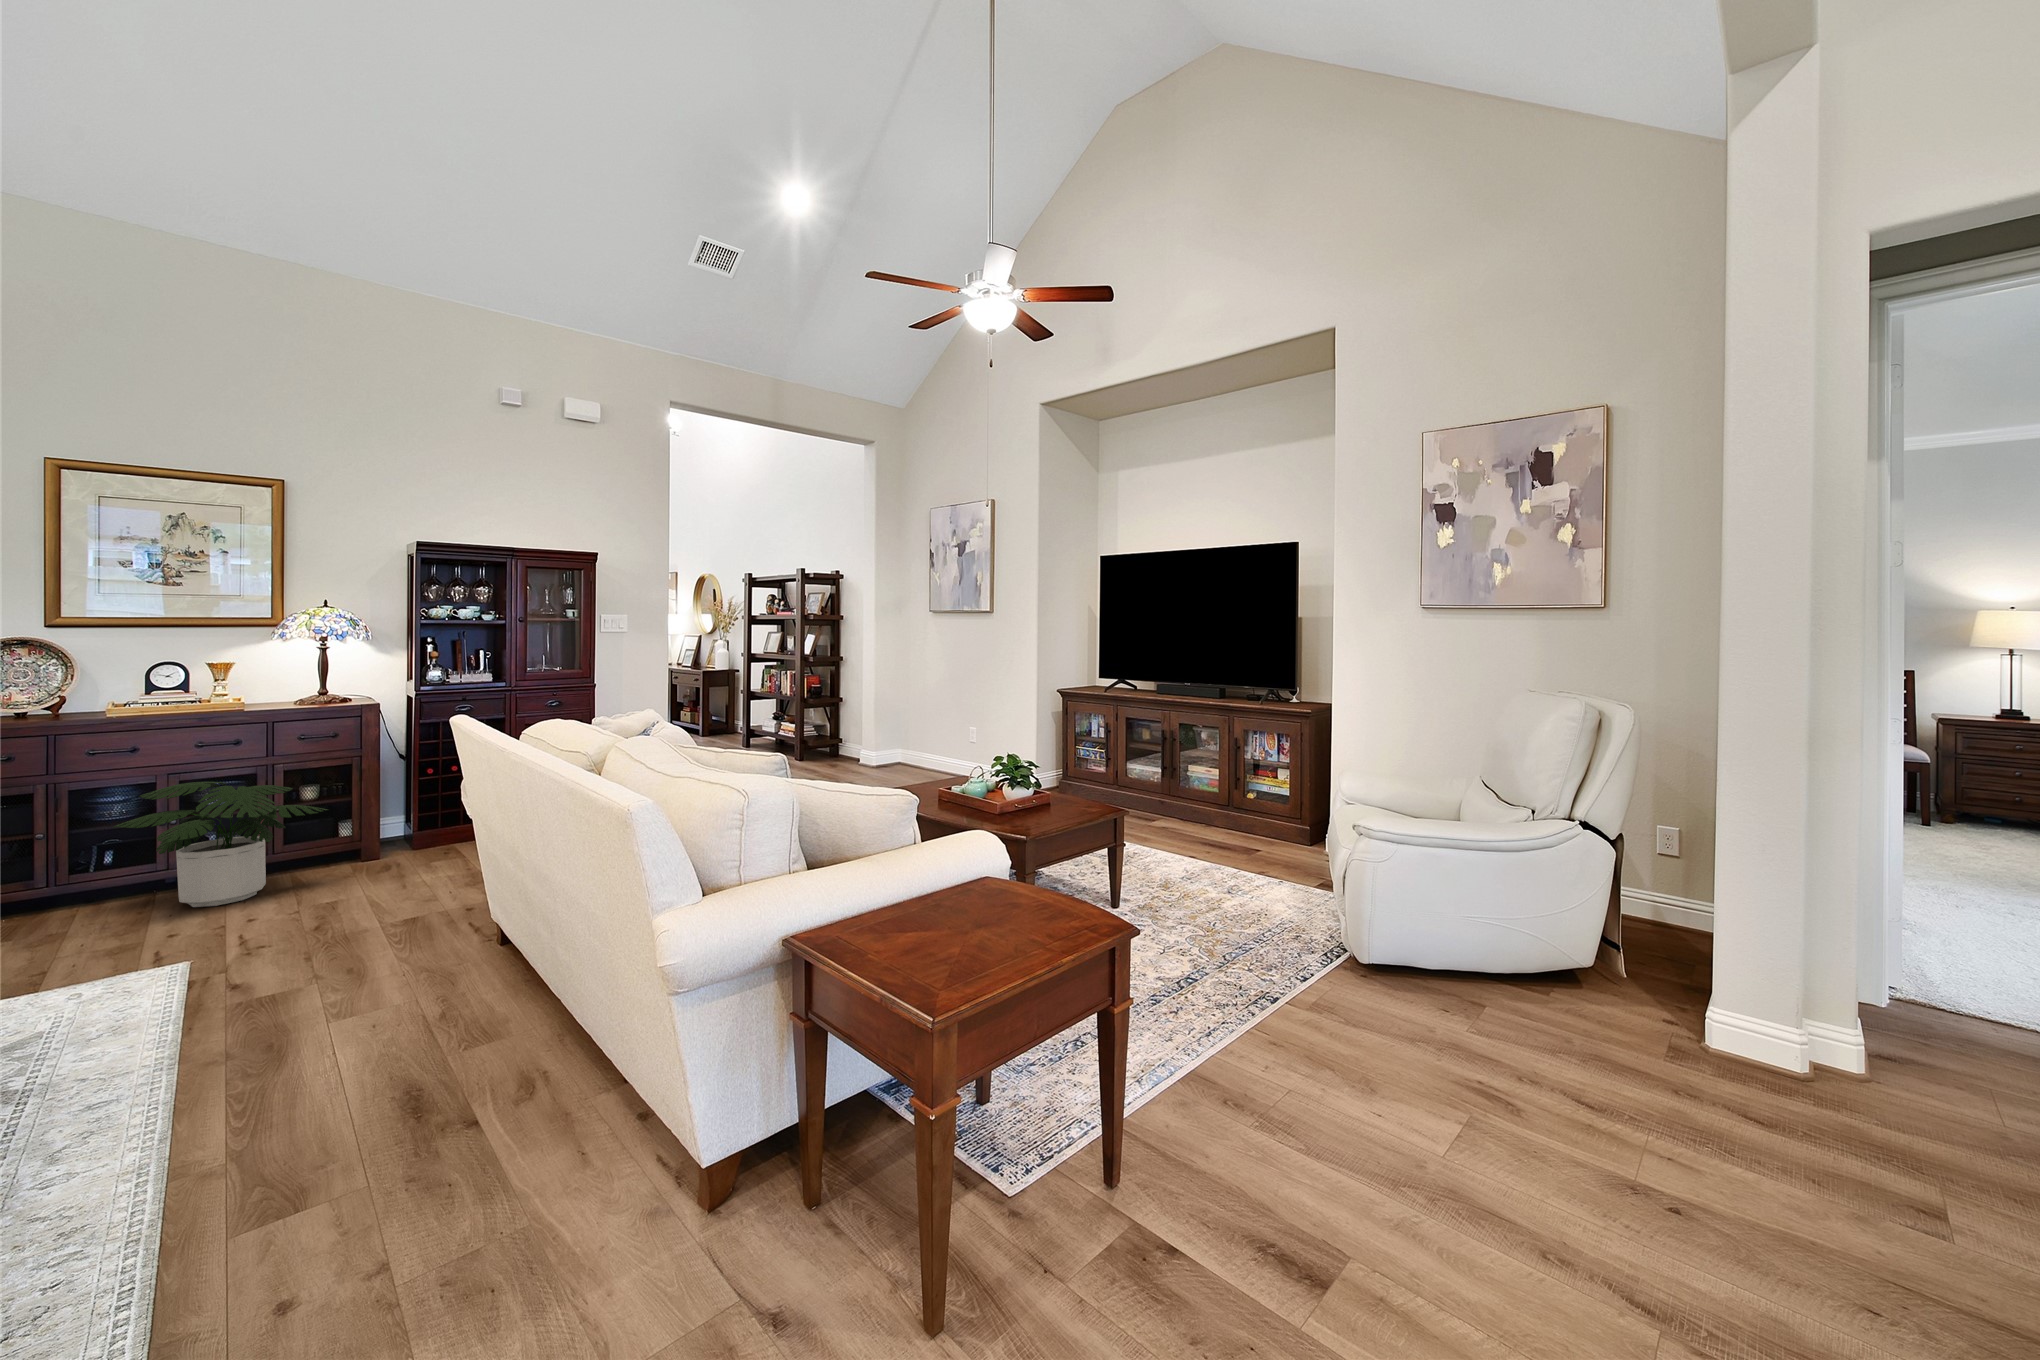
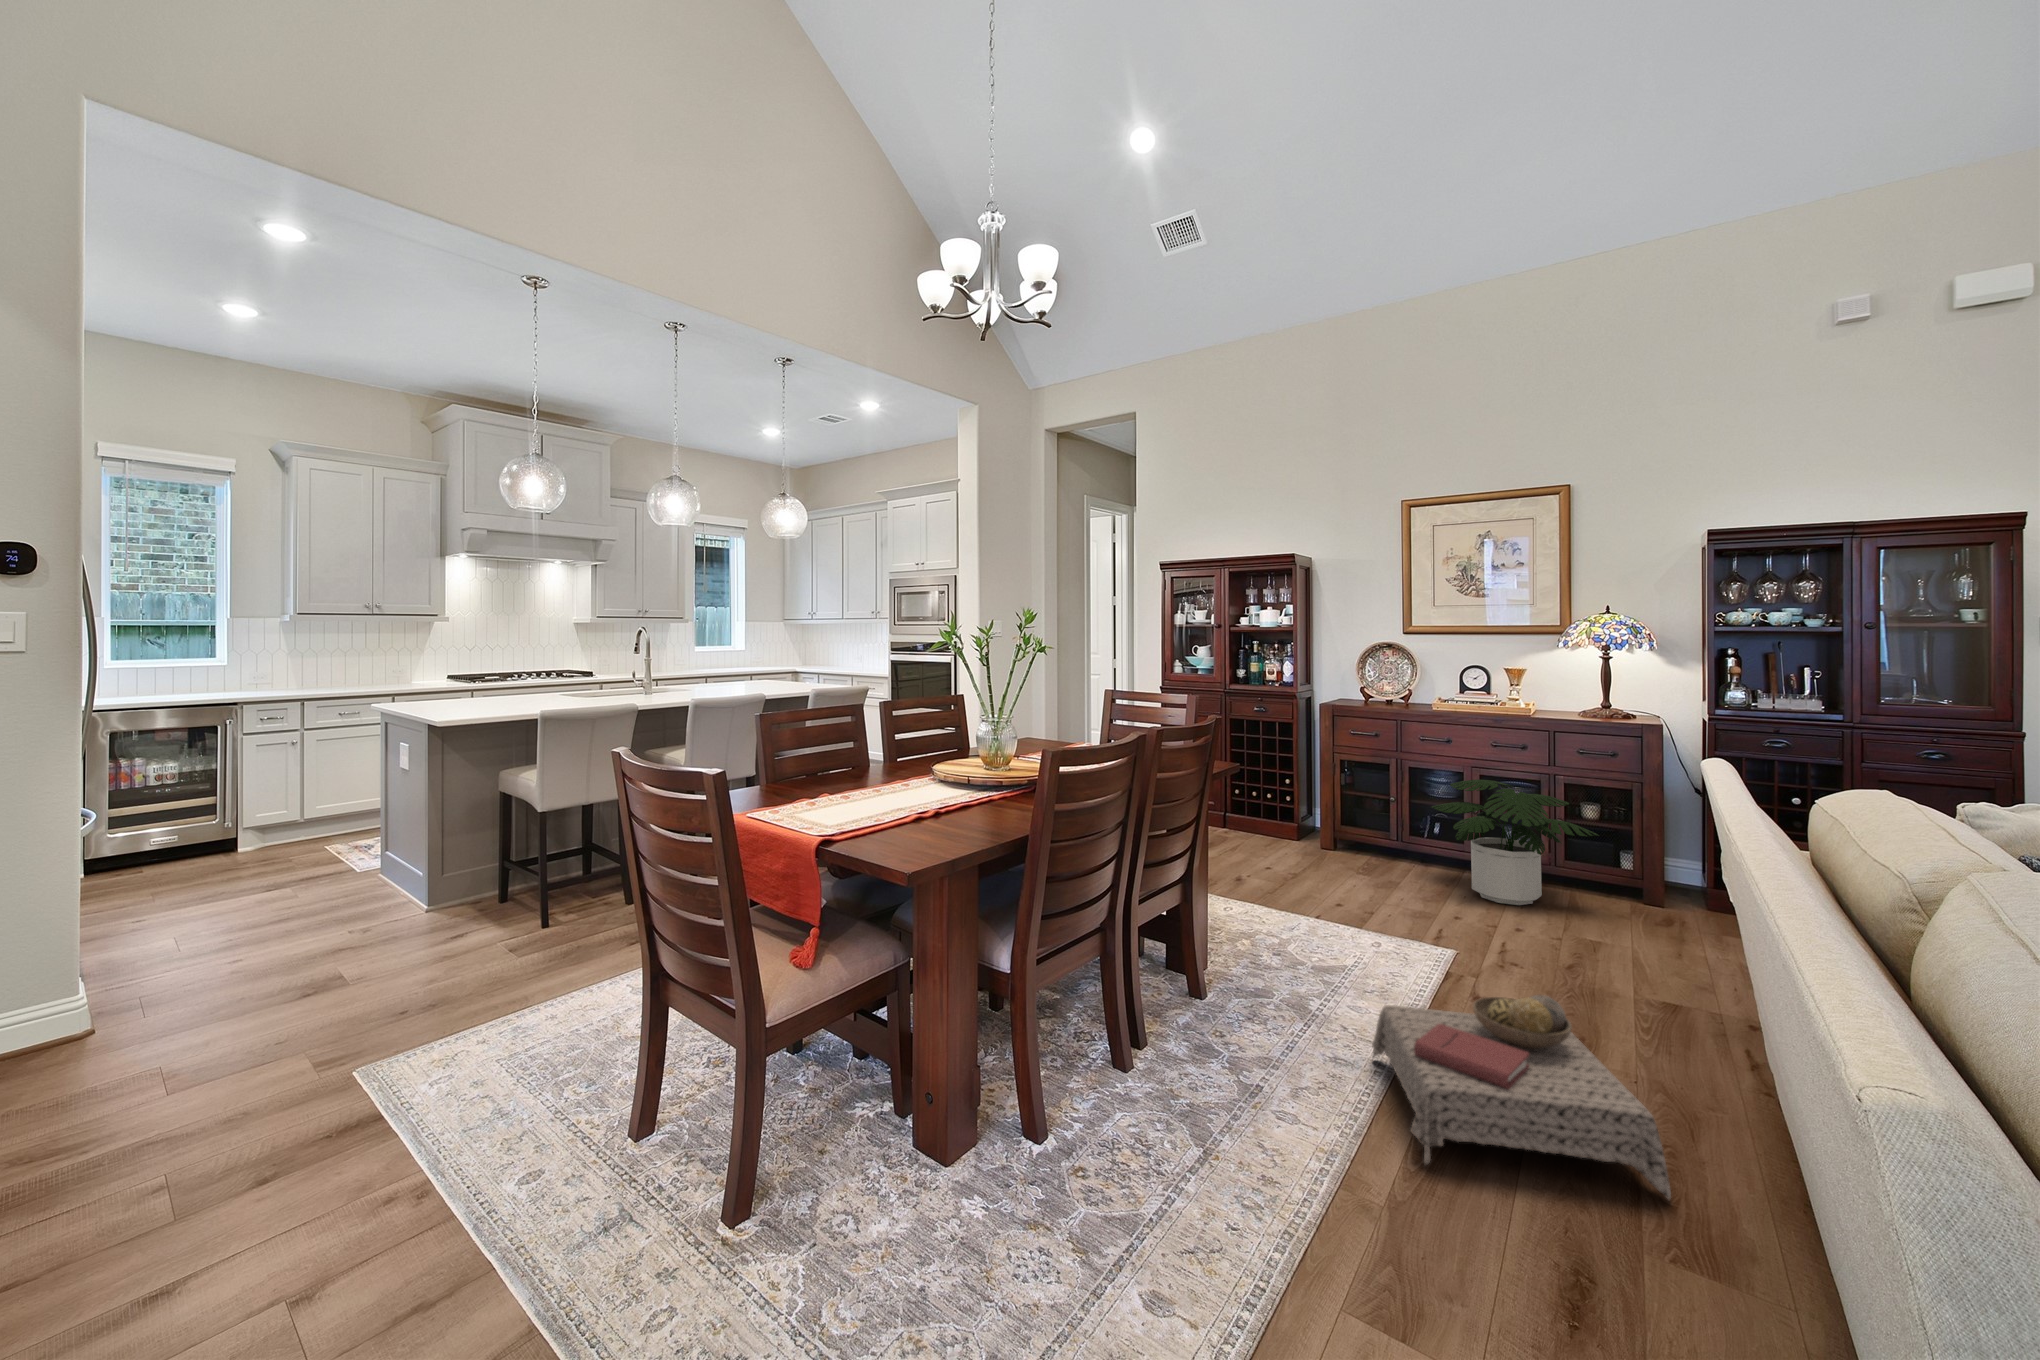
ottoman: none [134,936,454,1128] -> present [1372,995,1671,1200]

